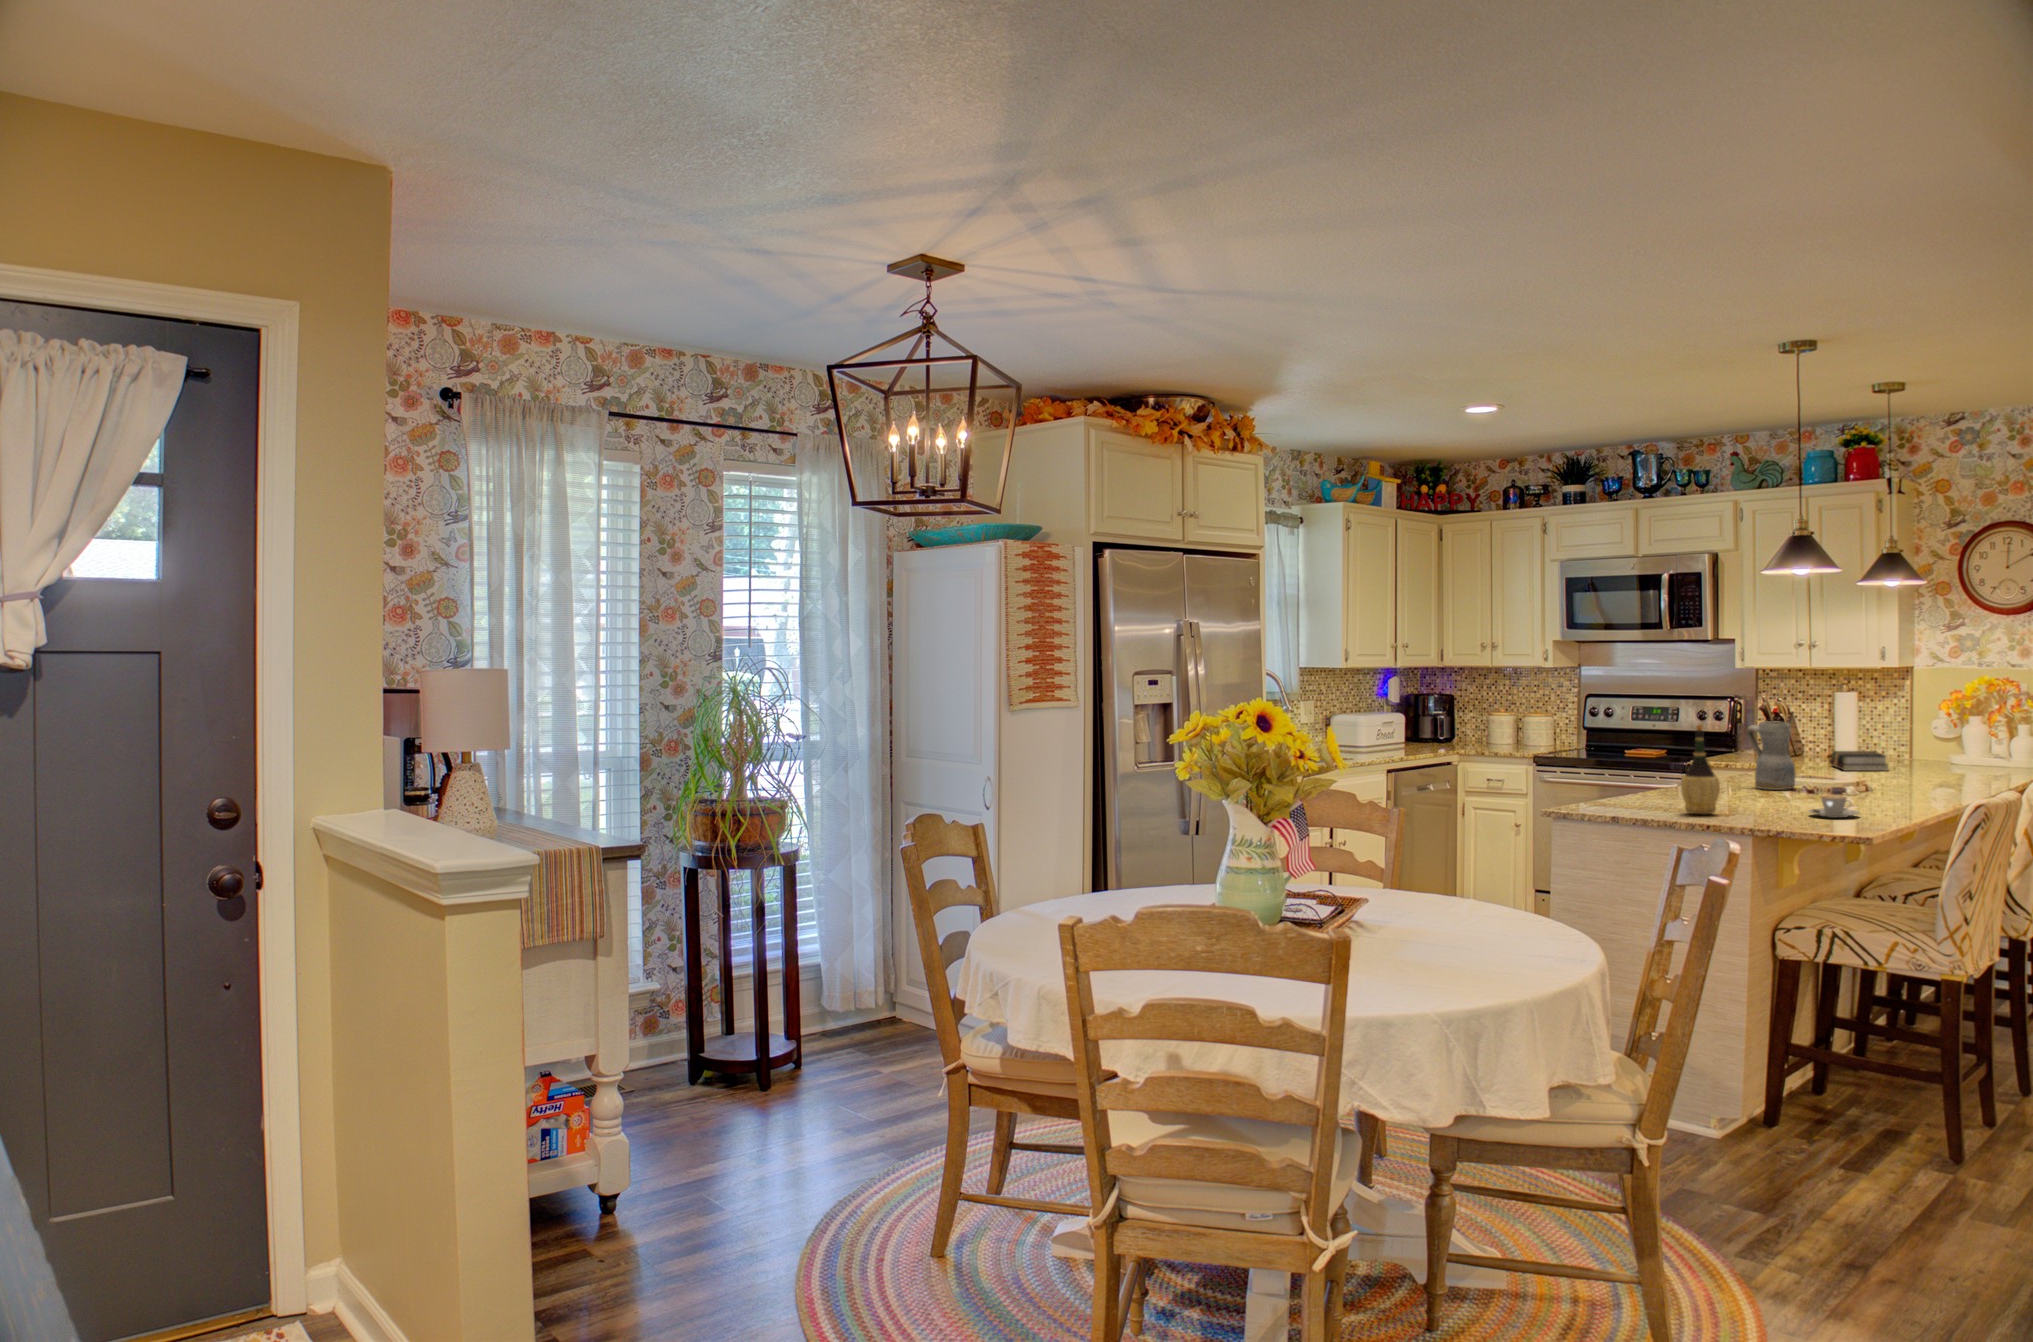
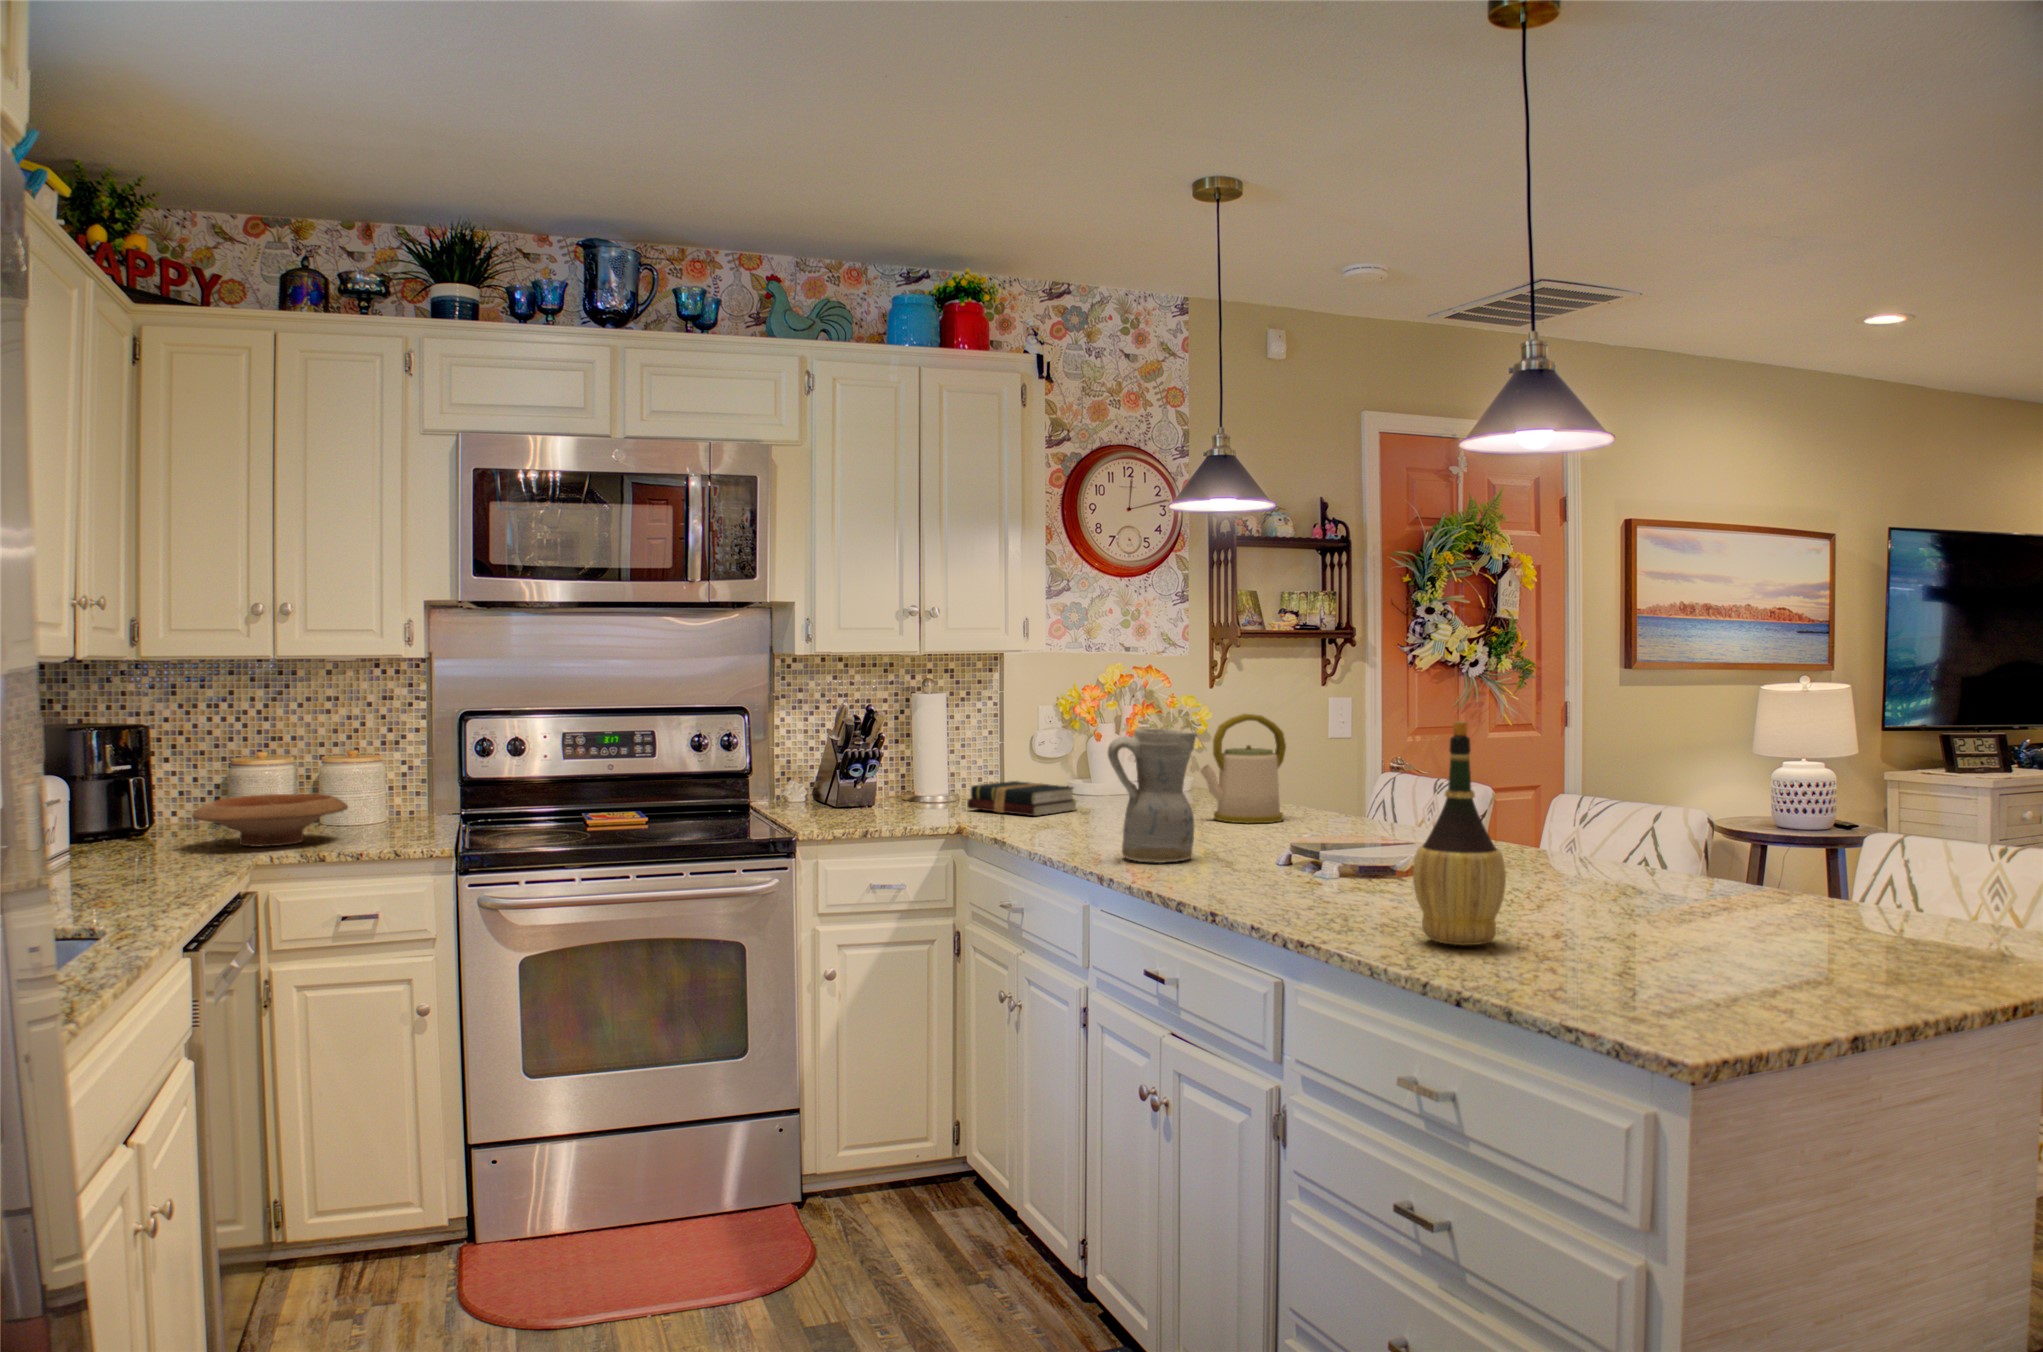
kettle: none [1917,716,1976,785] -> present [1200,714,1286,823]
wooden bowl: none [1455,730,1518,752] -> present [192,794,348,846]
coffee cup: present [1809,796,1859,818] -> none [1542,861,1646,909]

